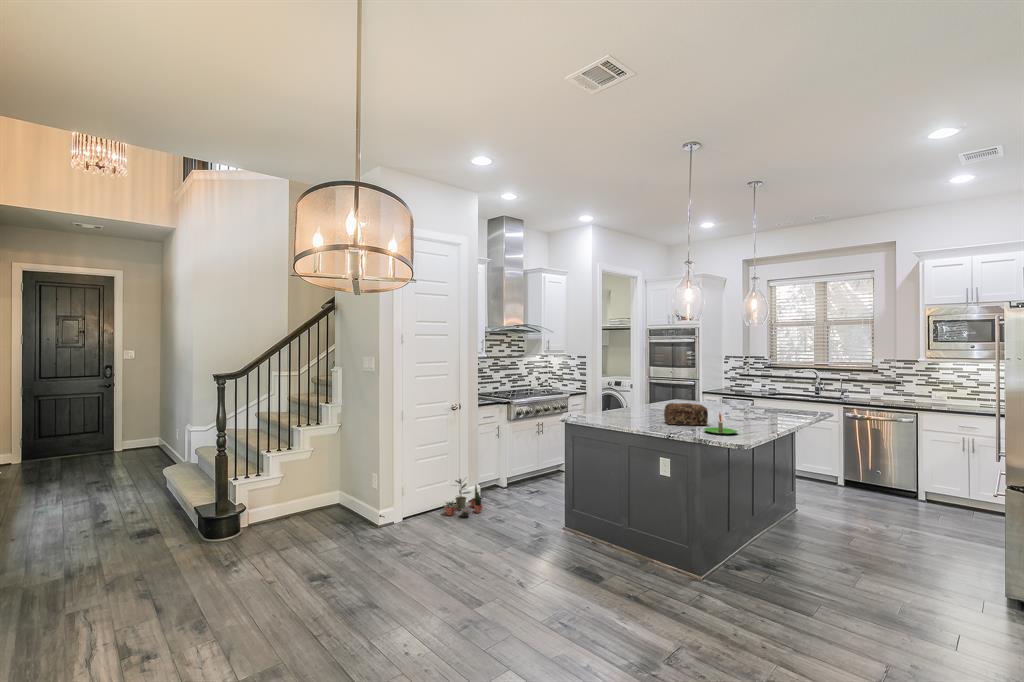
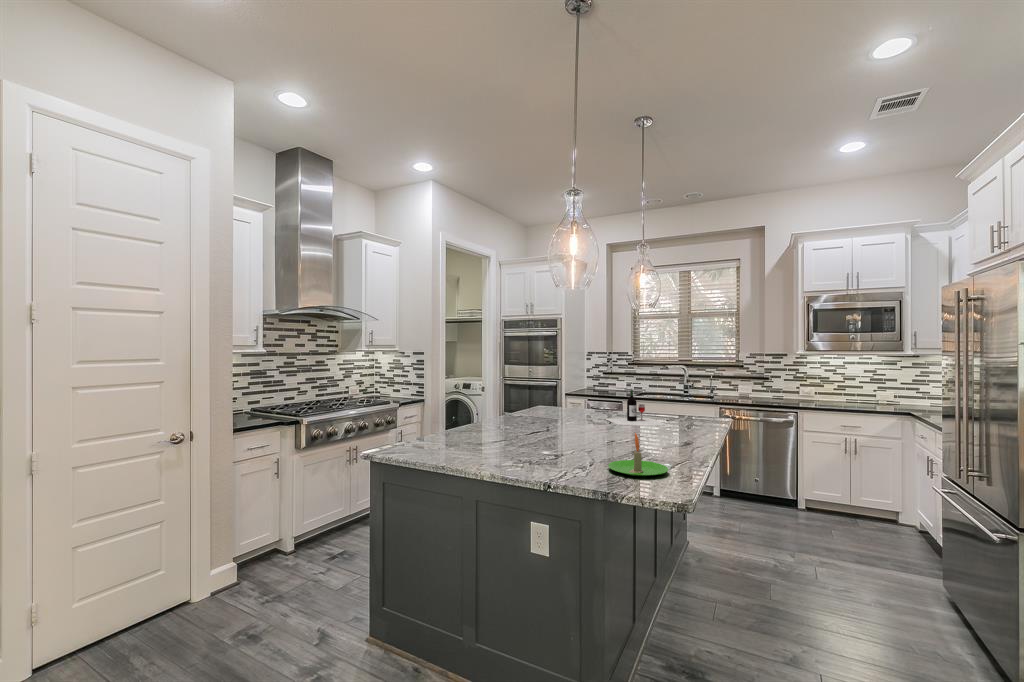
wine bottle: none [723,389,770,415] -> present [606,390,667,425]
bread loaf: present [664,403,708,425] -> none [533,416,605,456]
potted plant: present [444,479,482,517] -> none [127,563,224,647]

